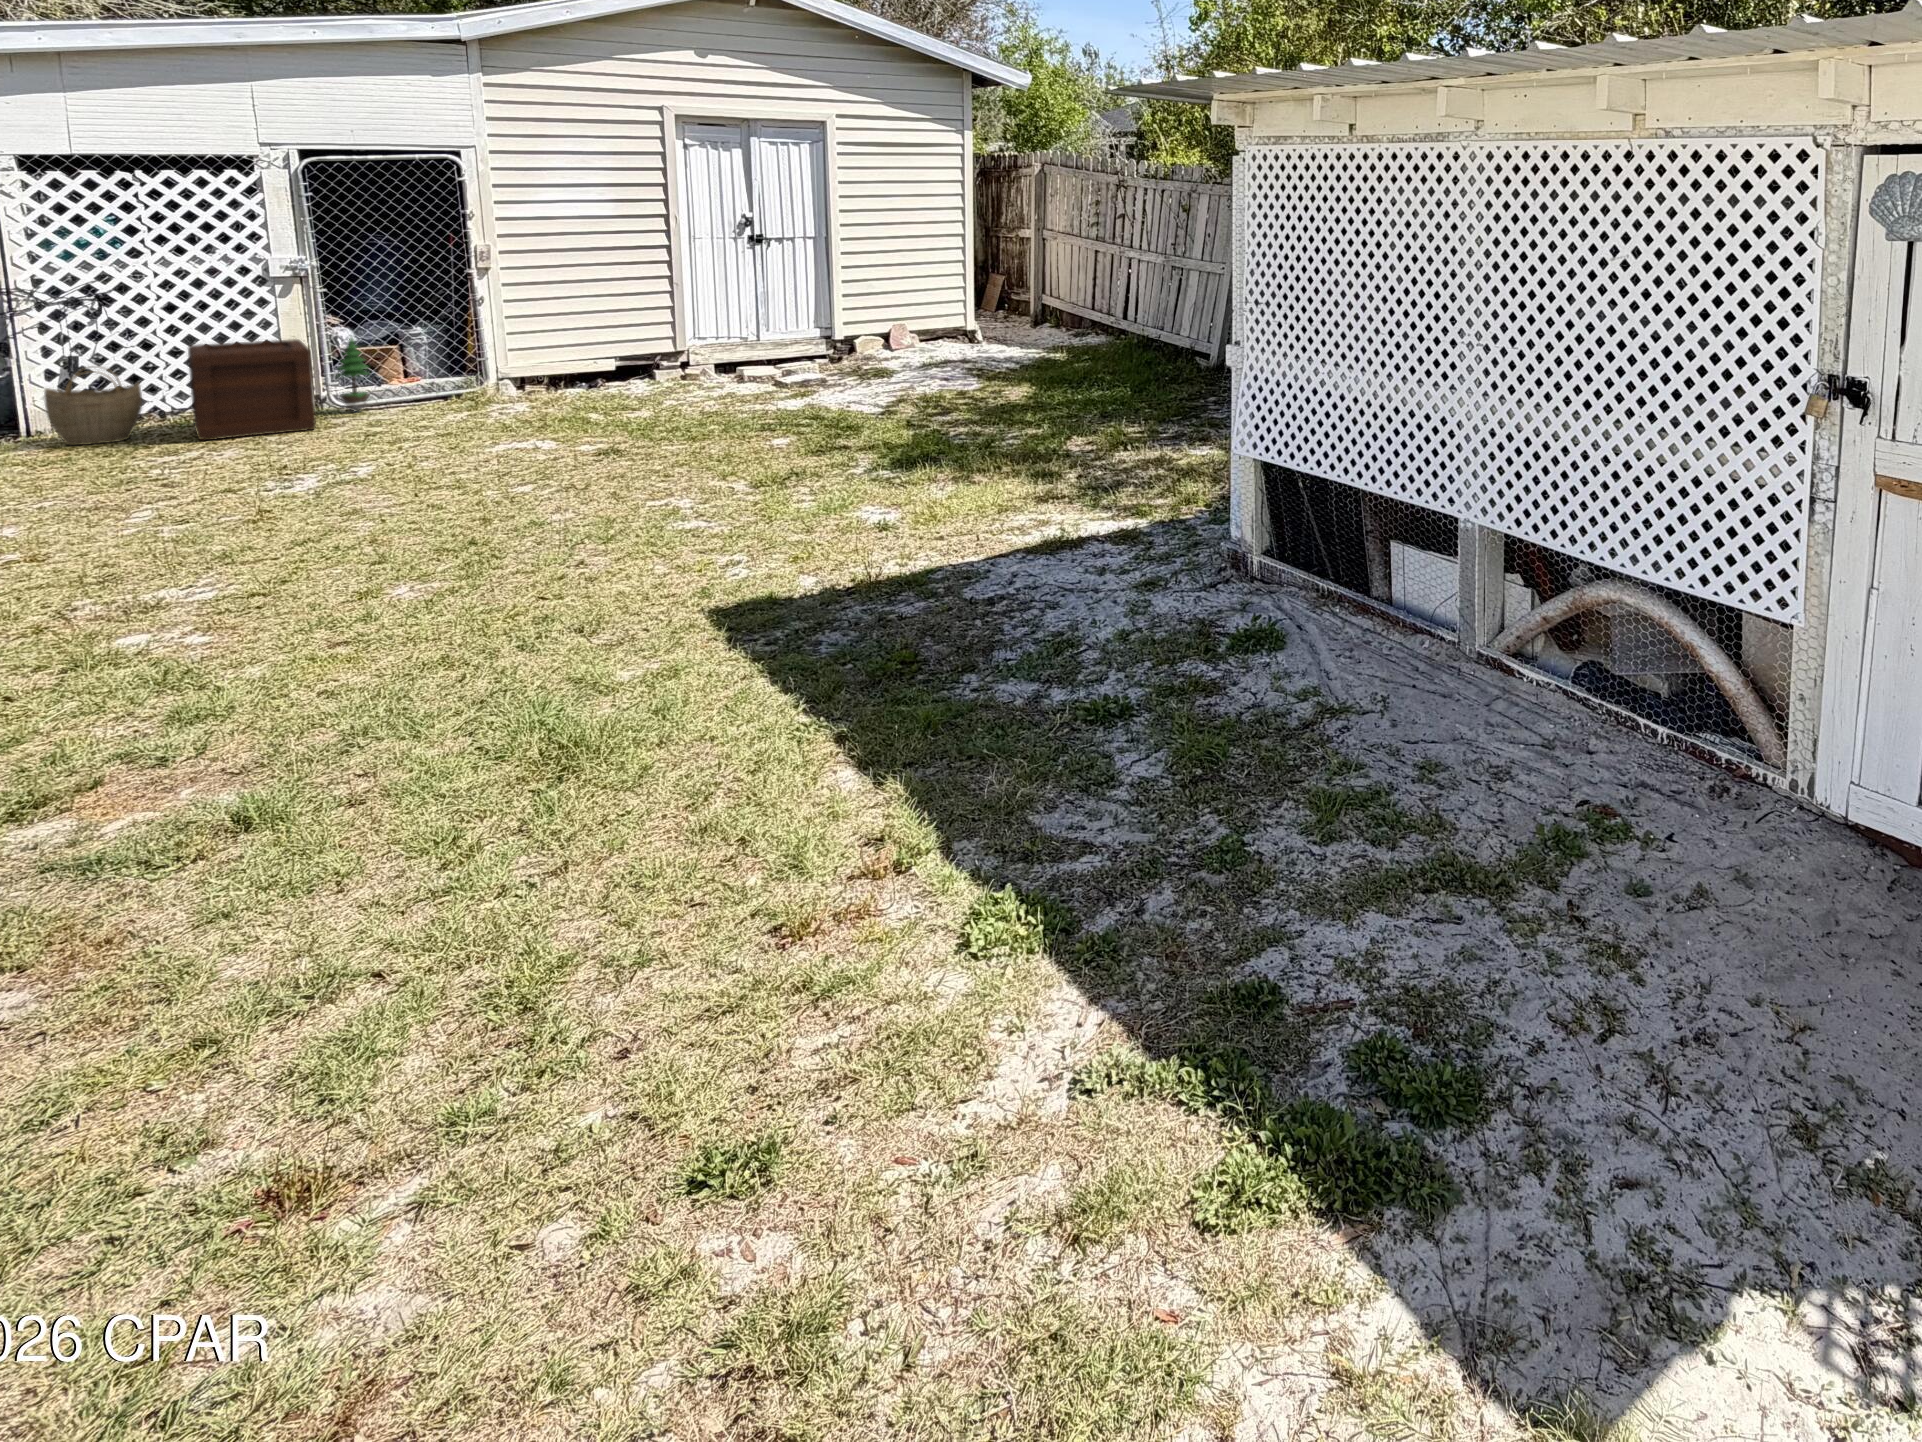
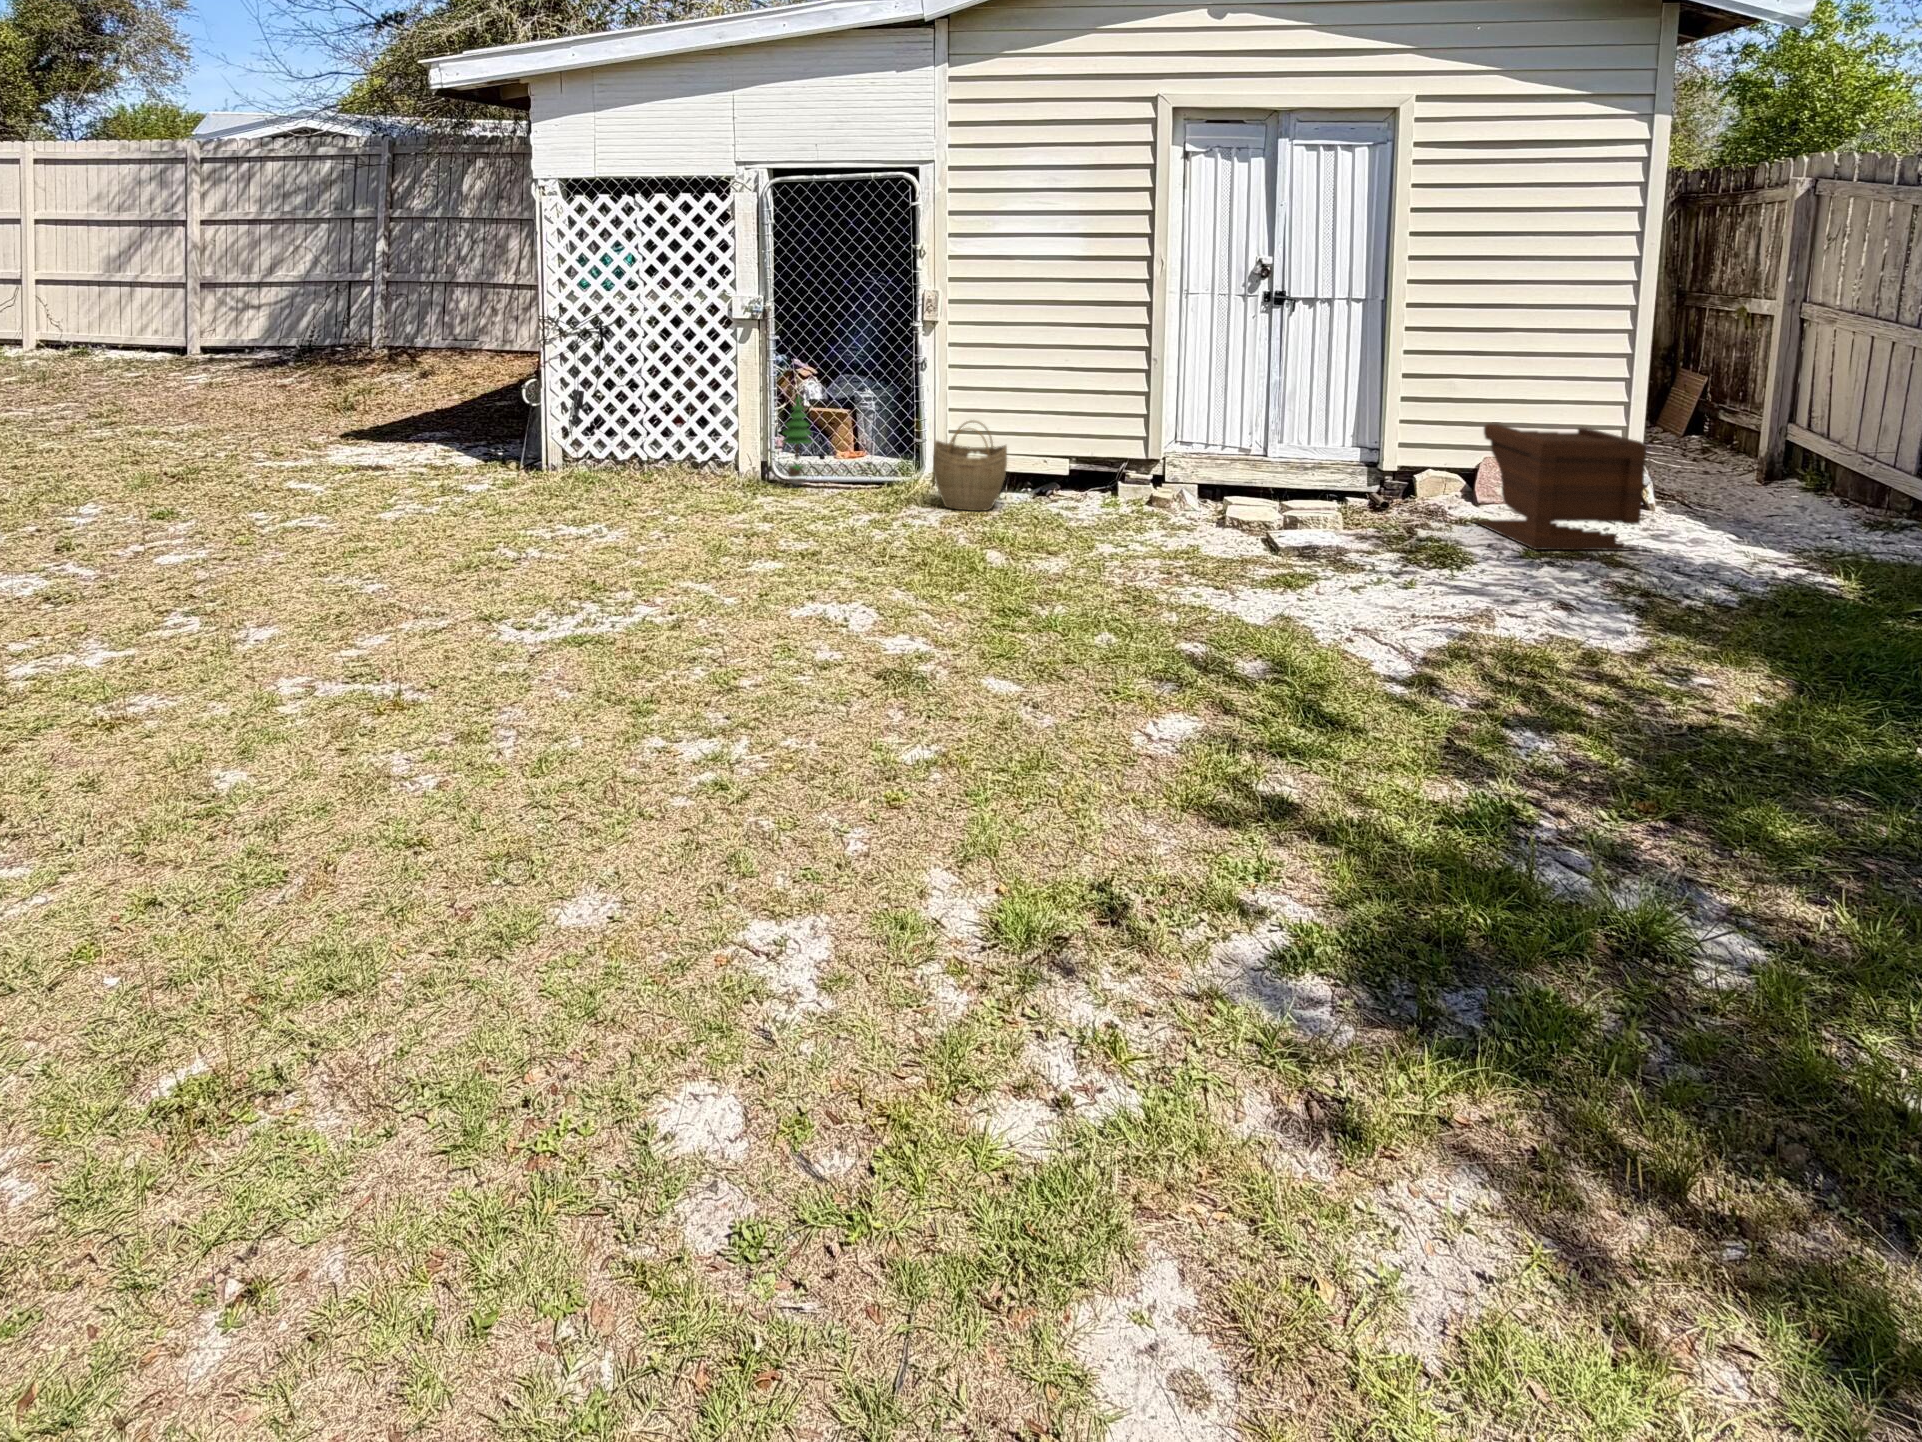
wooden crate: present [188,339,316,440] -> present [1474,424,1646,550]
woven basket: present [44,369,142,445] -> present [933,421,1007,511]

